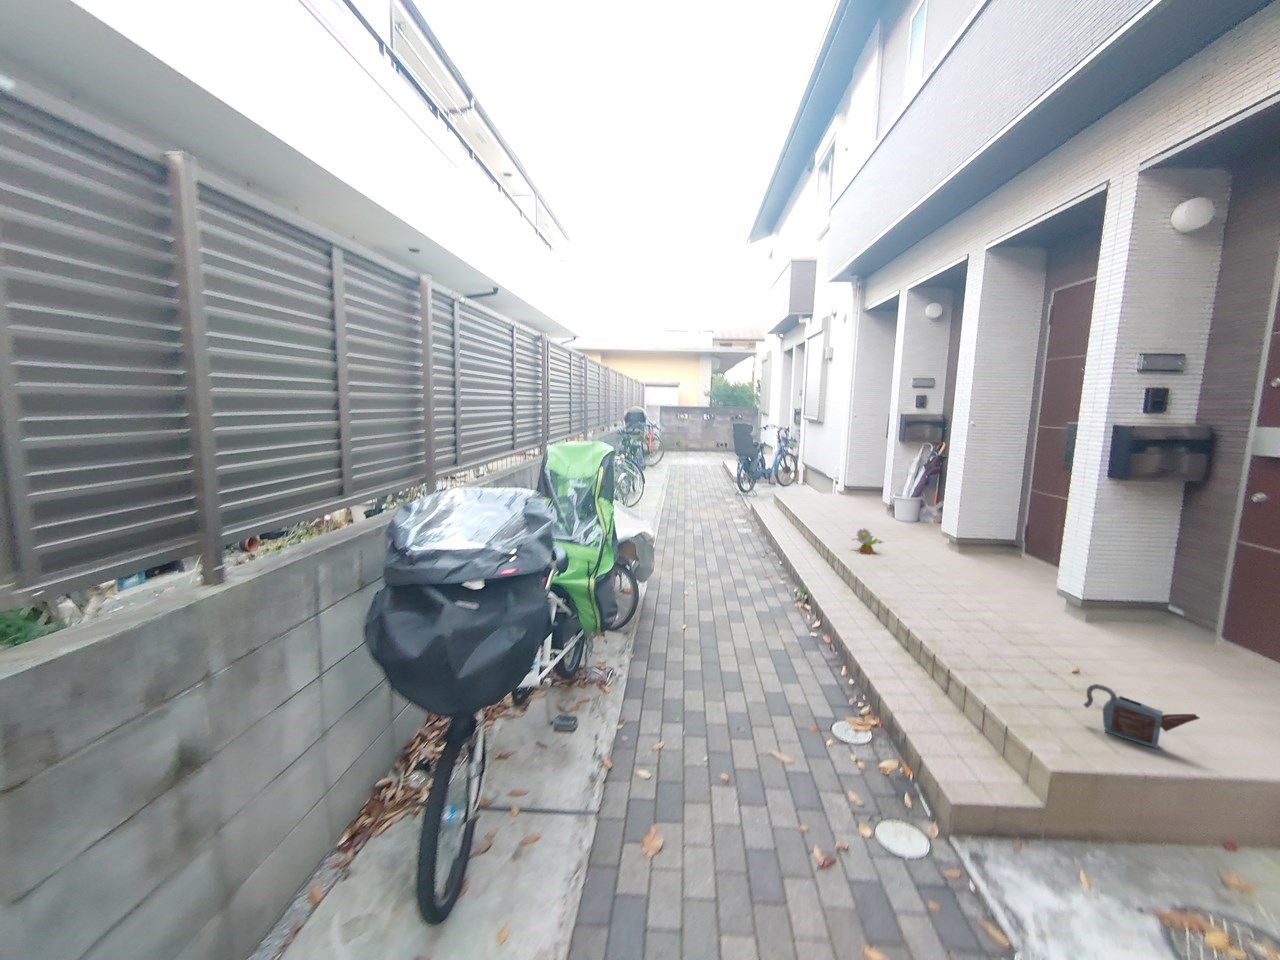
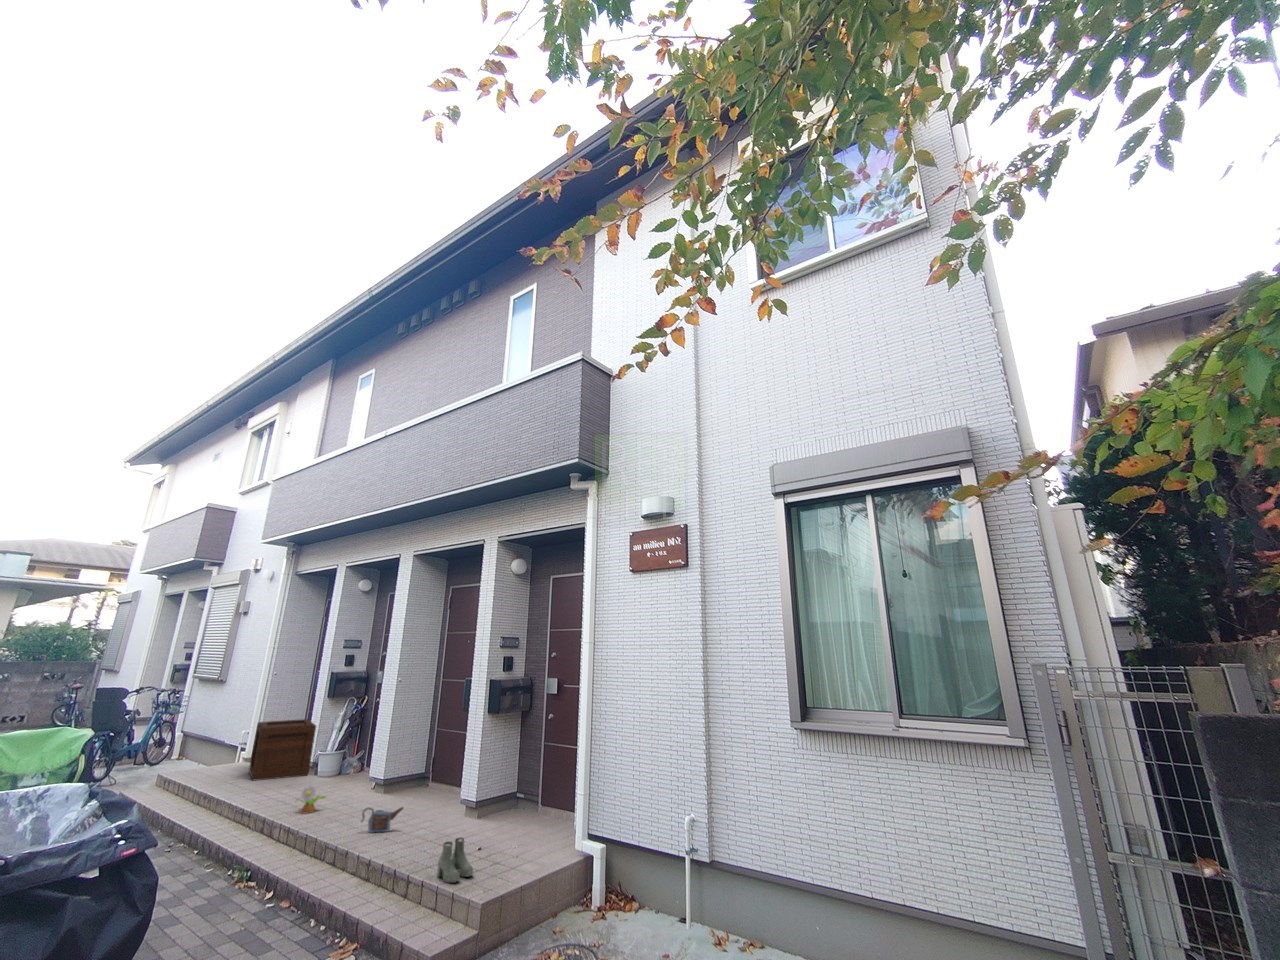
wooden crate: none [834,459,888,515] -> present [249,719,316,781]
boots: none [988,652,1050,714] -> present [437,838,473,883]
watering can: present [1084,684,1199,748] -> present [361,807,403,832]

